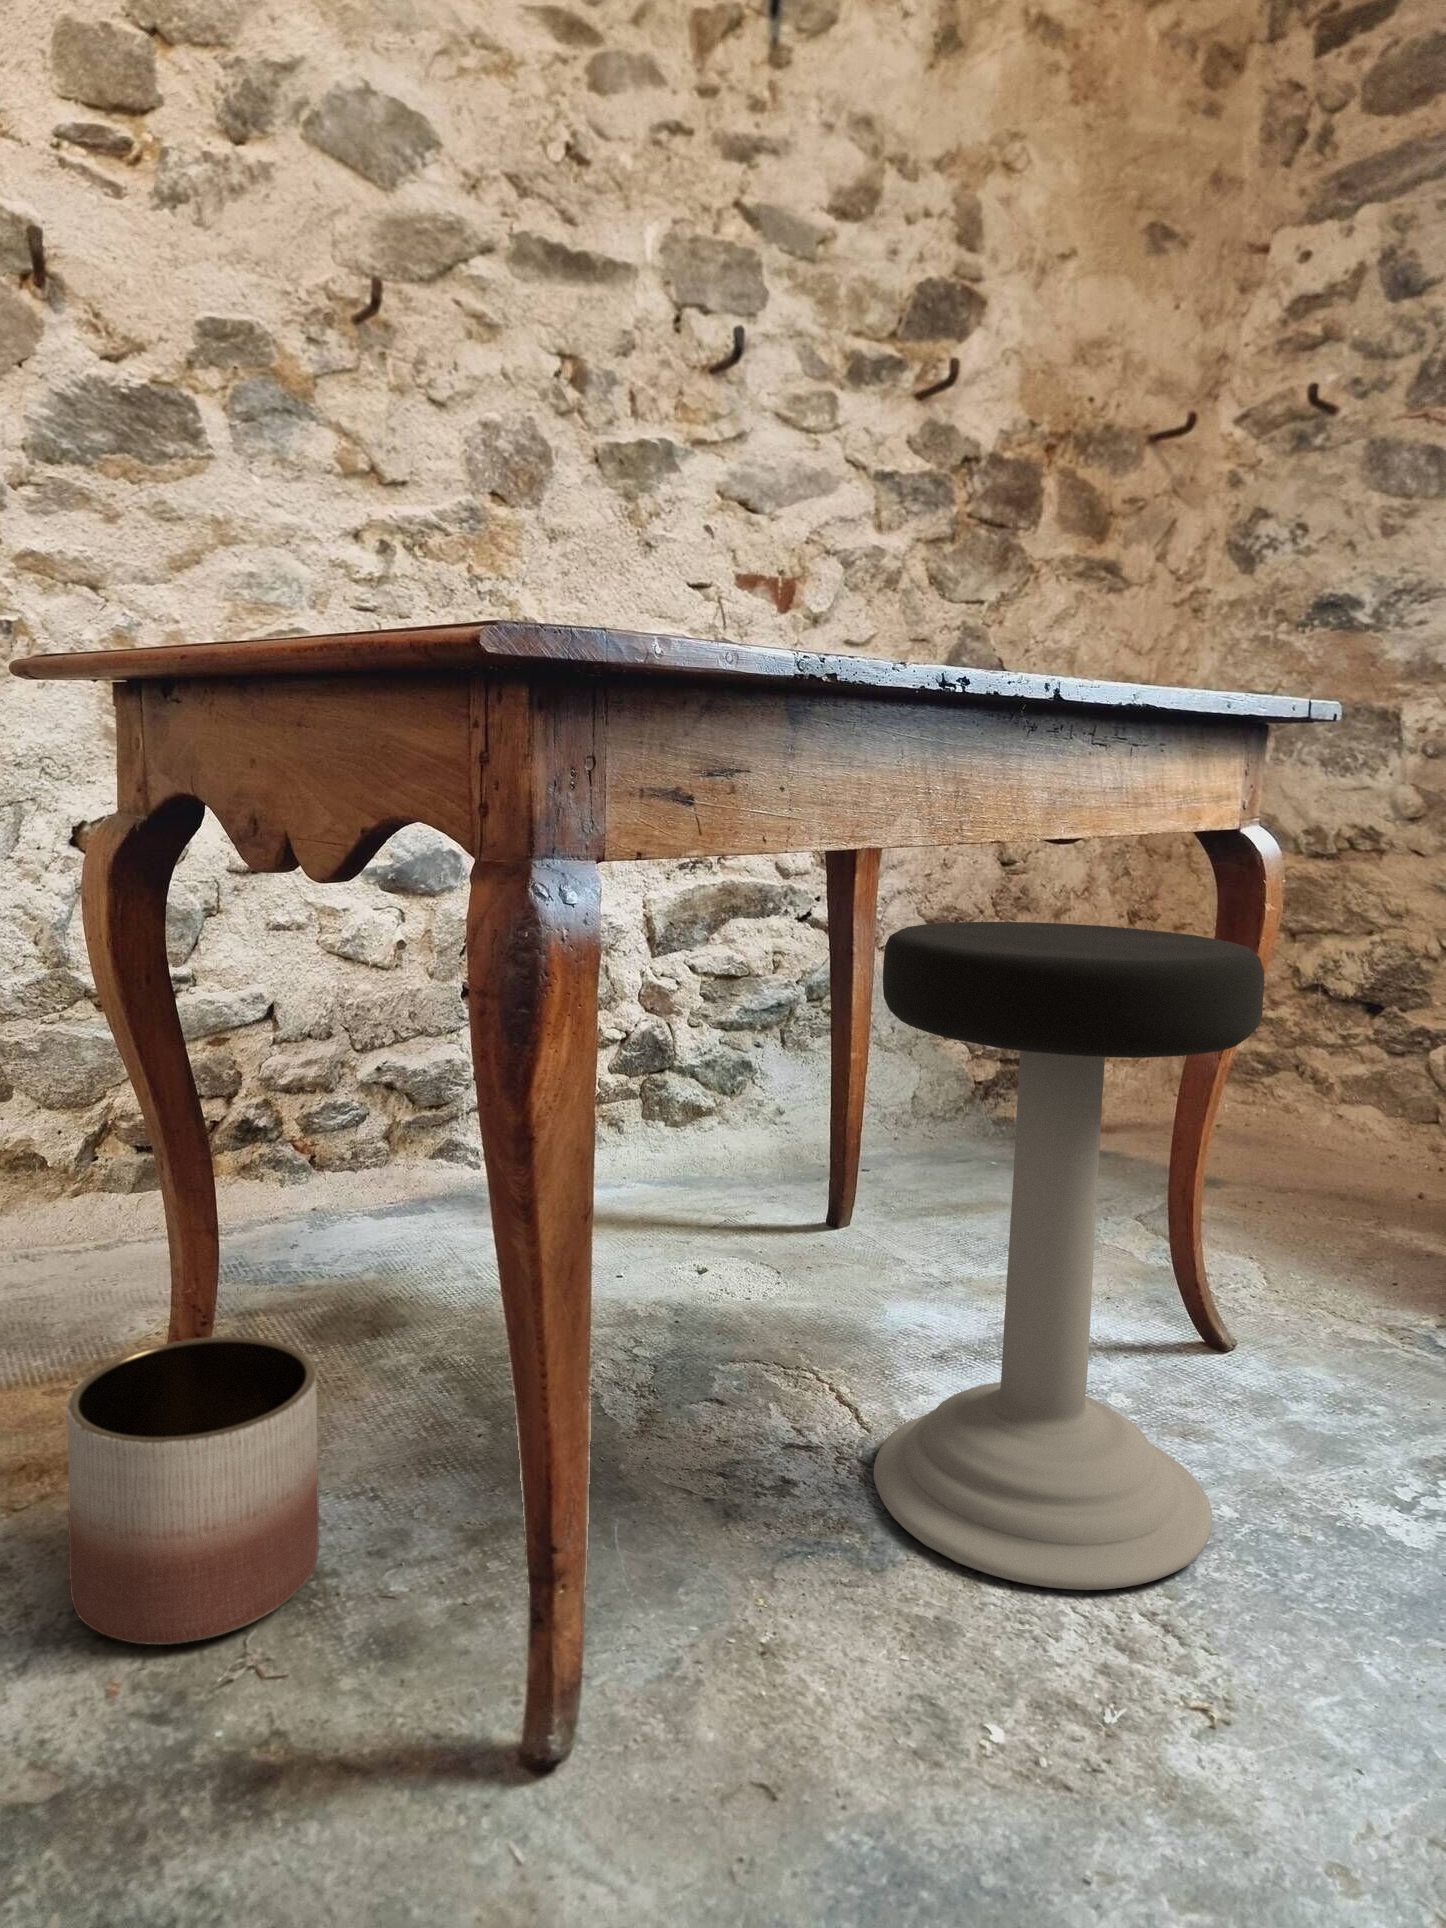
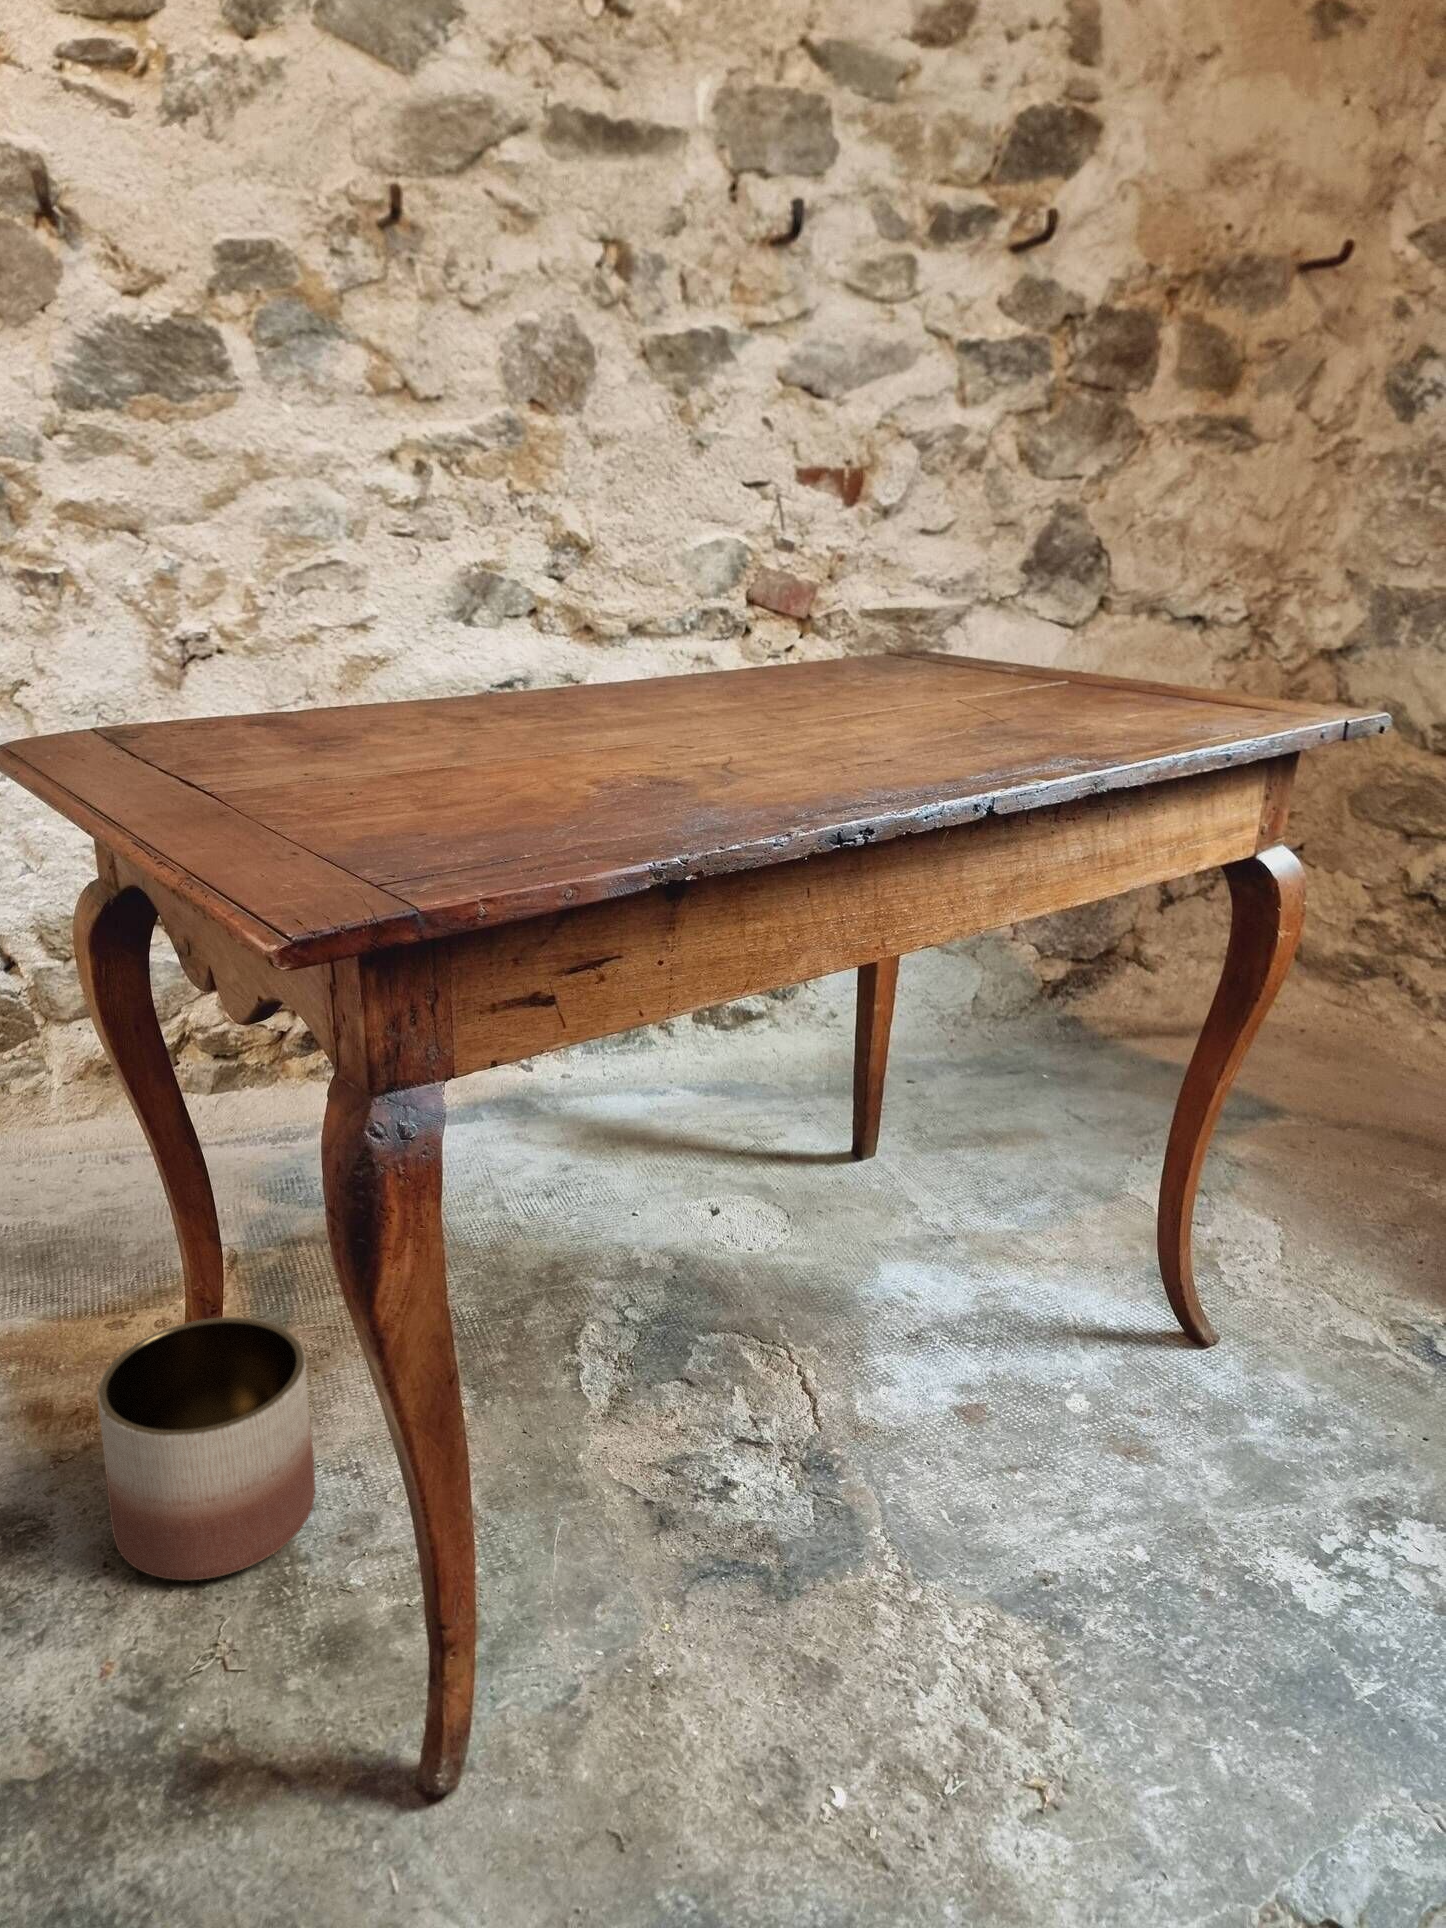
stool: present [873,922,1264,1590] -> none [811,956,1189,1593]

